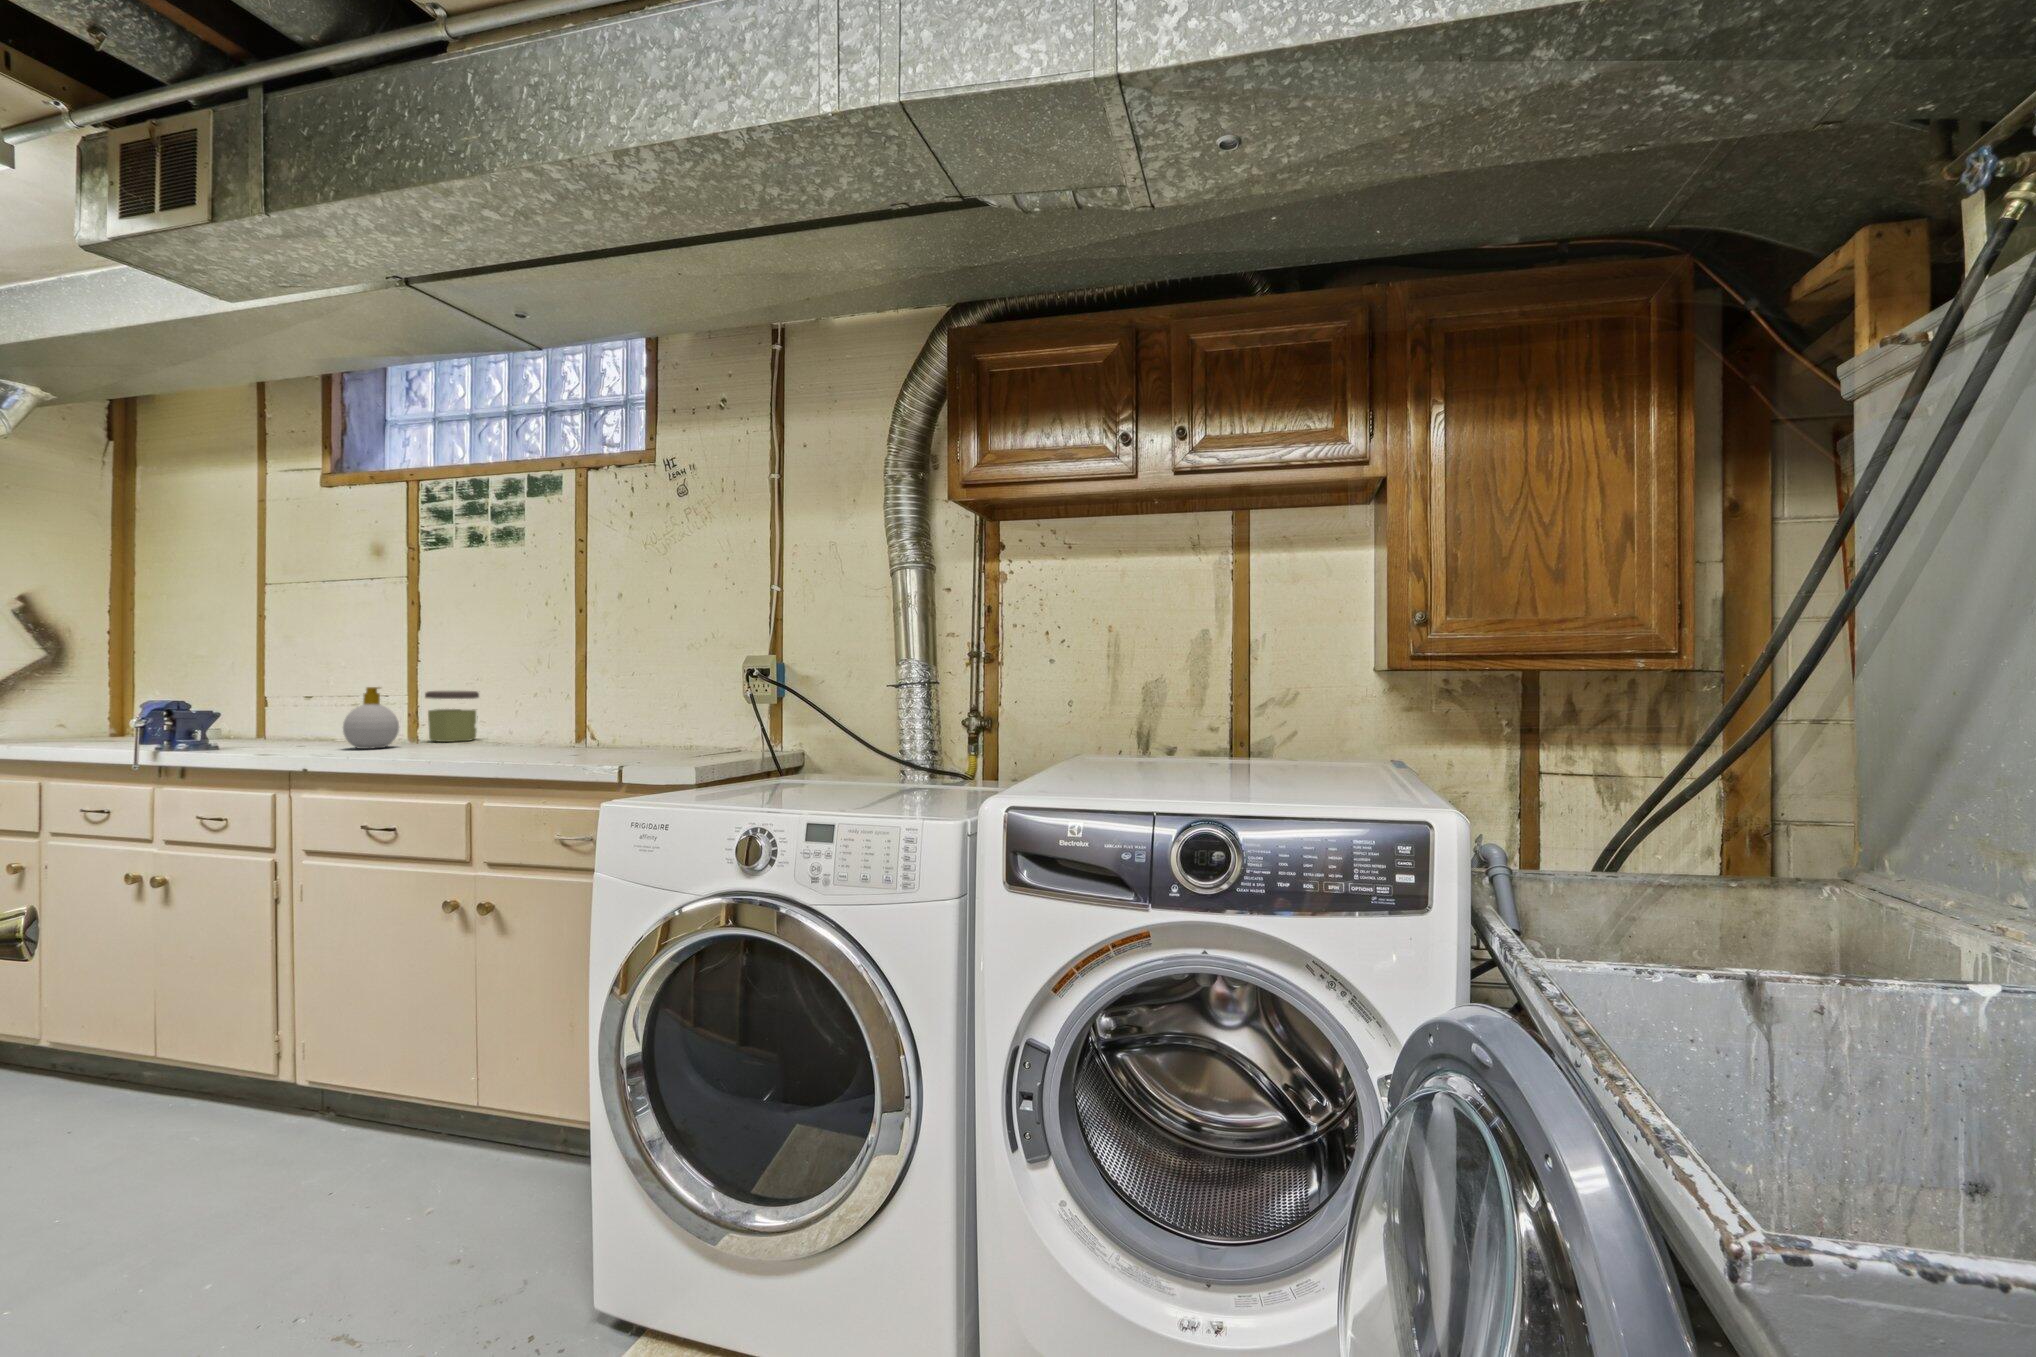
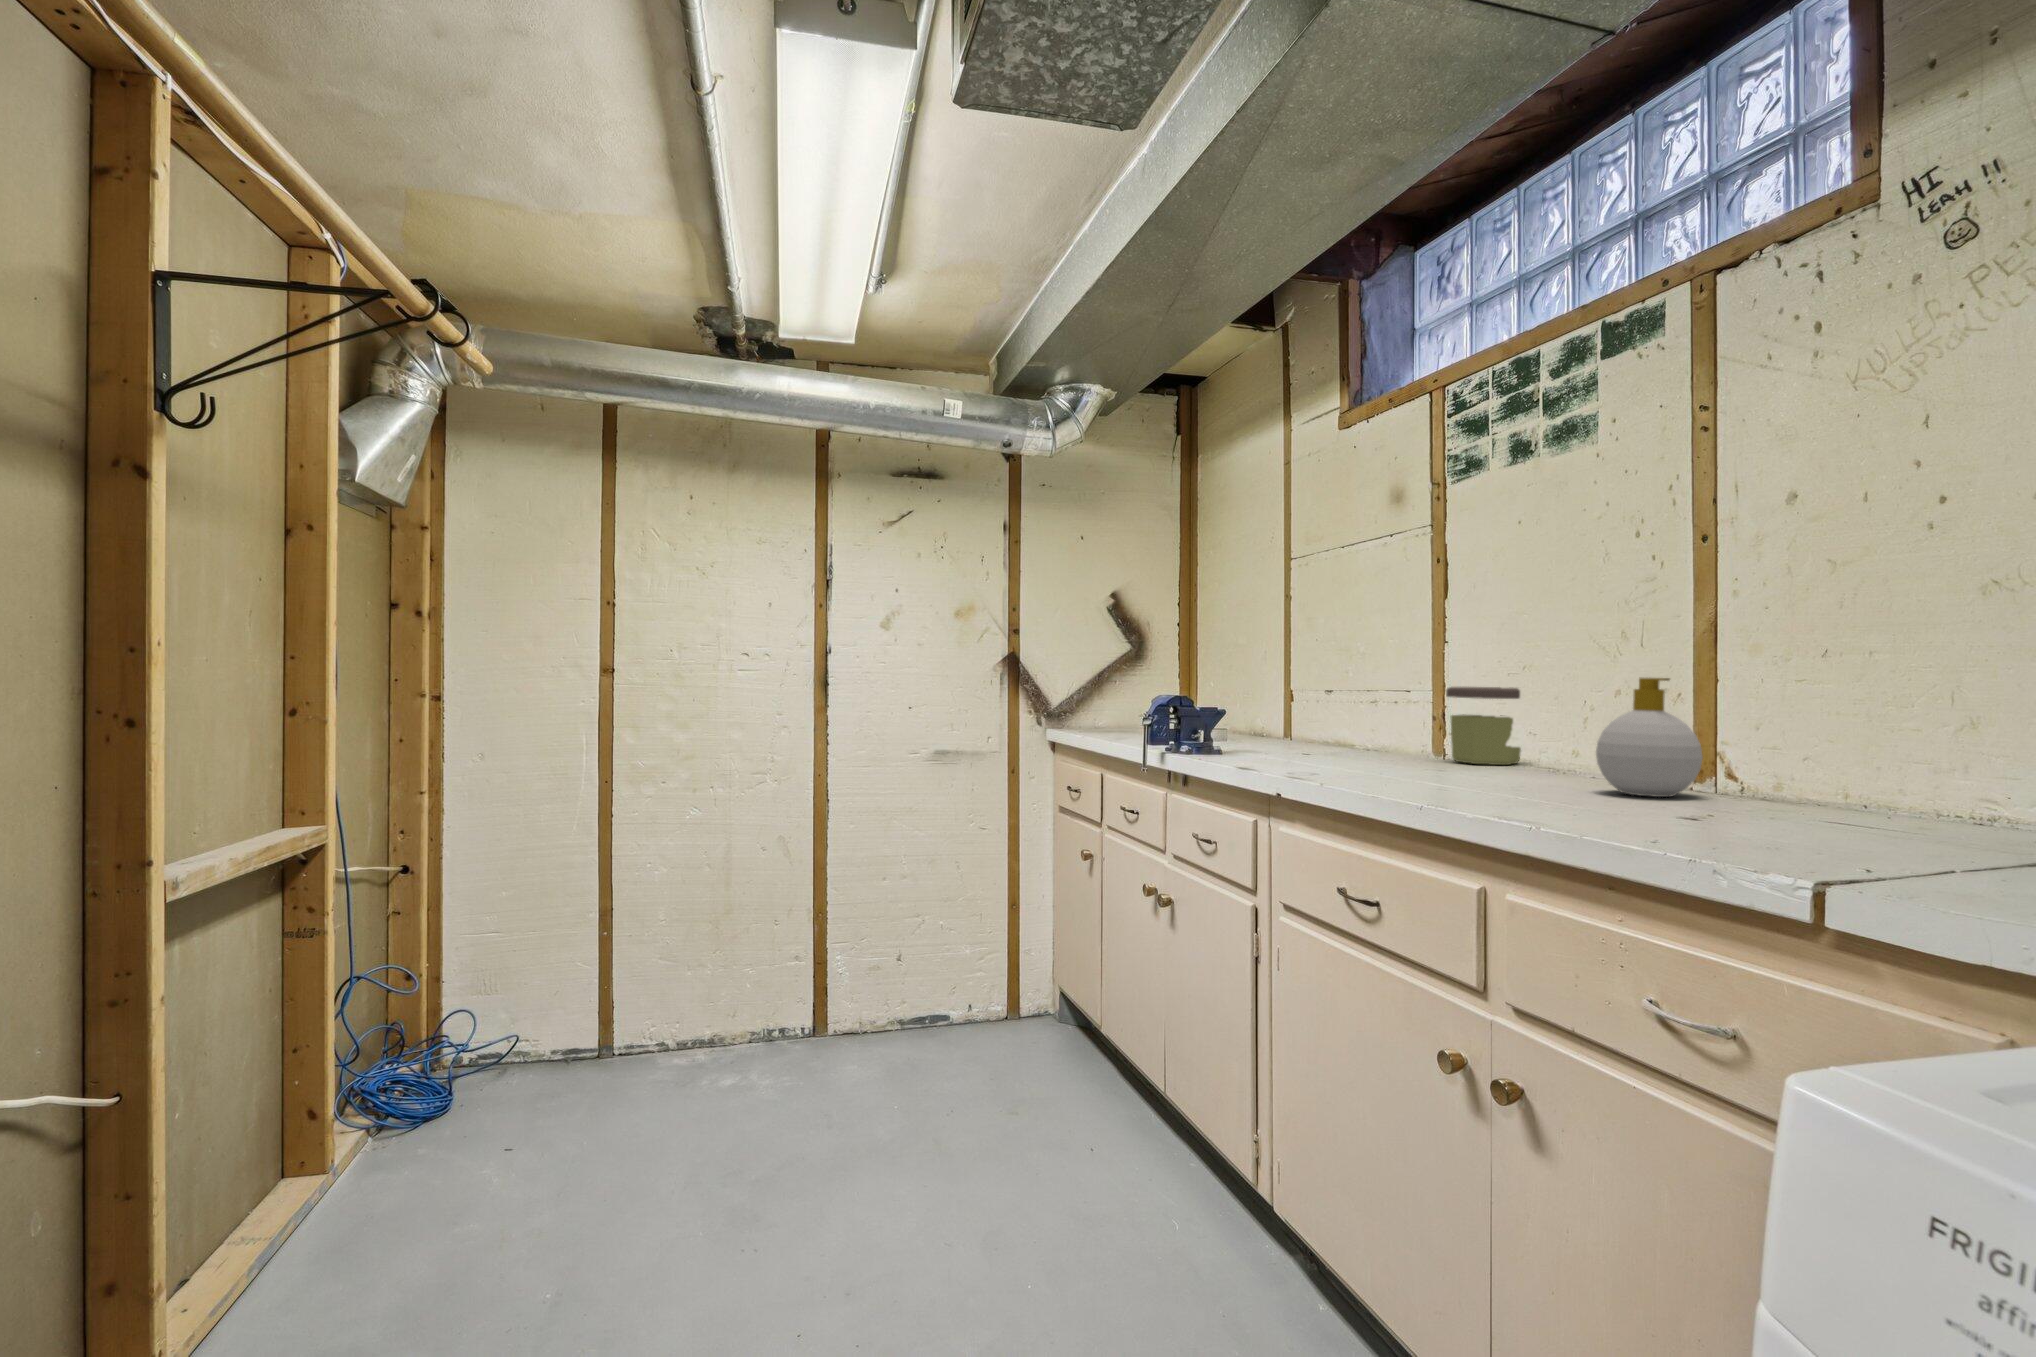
soap bottle: present [343,687,399,749] -> present [1596,678,1703,797]

